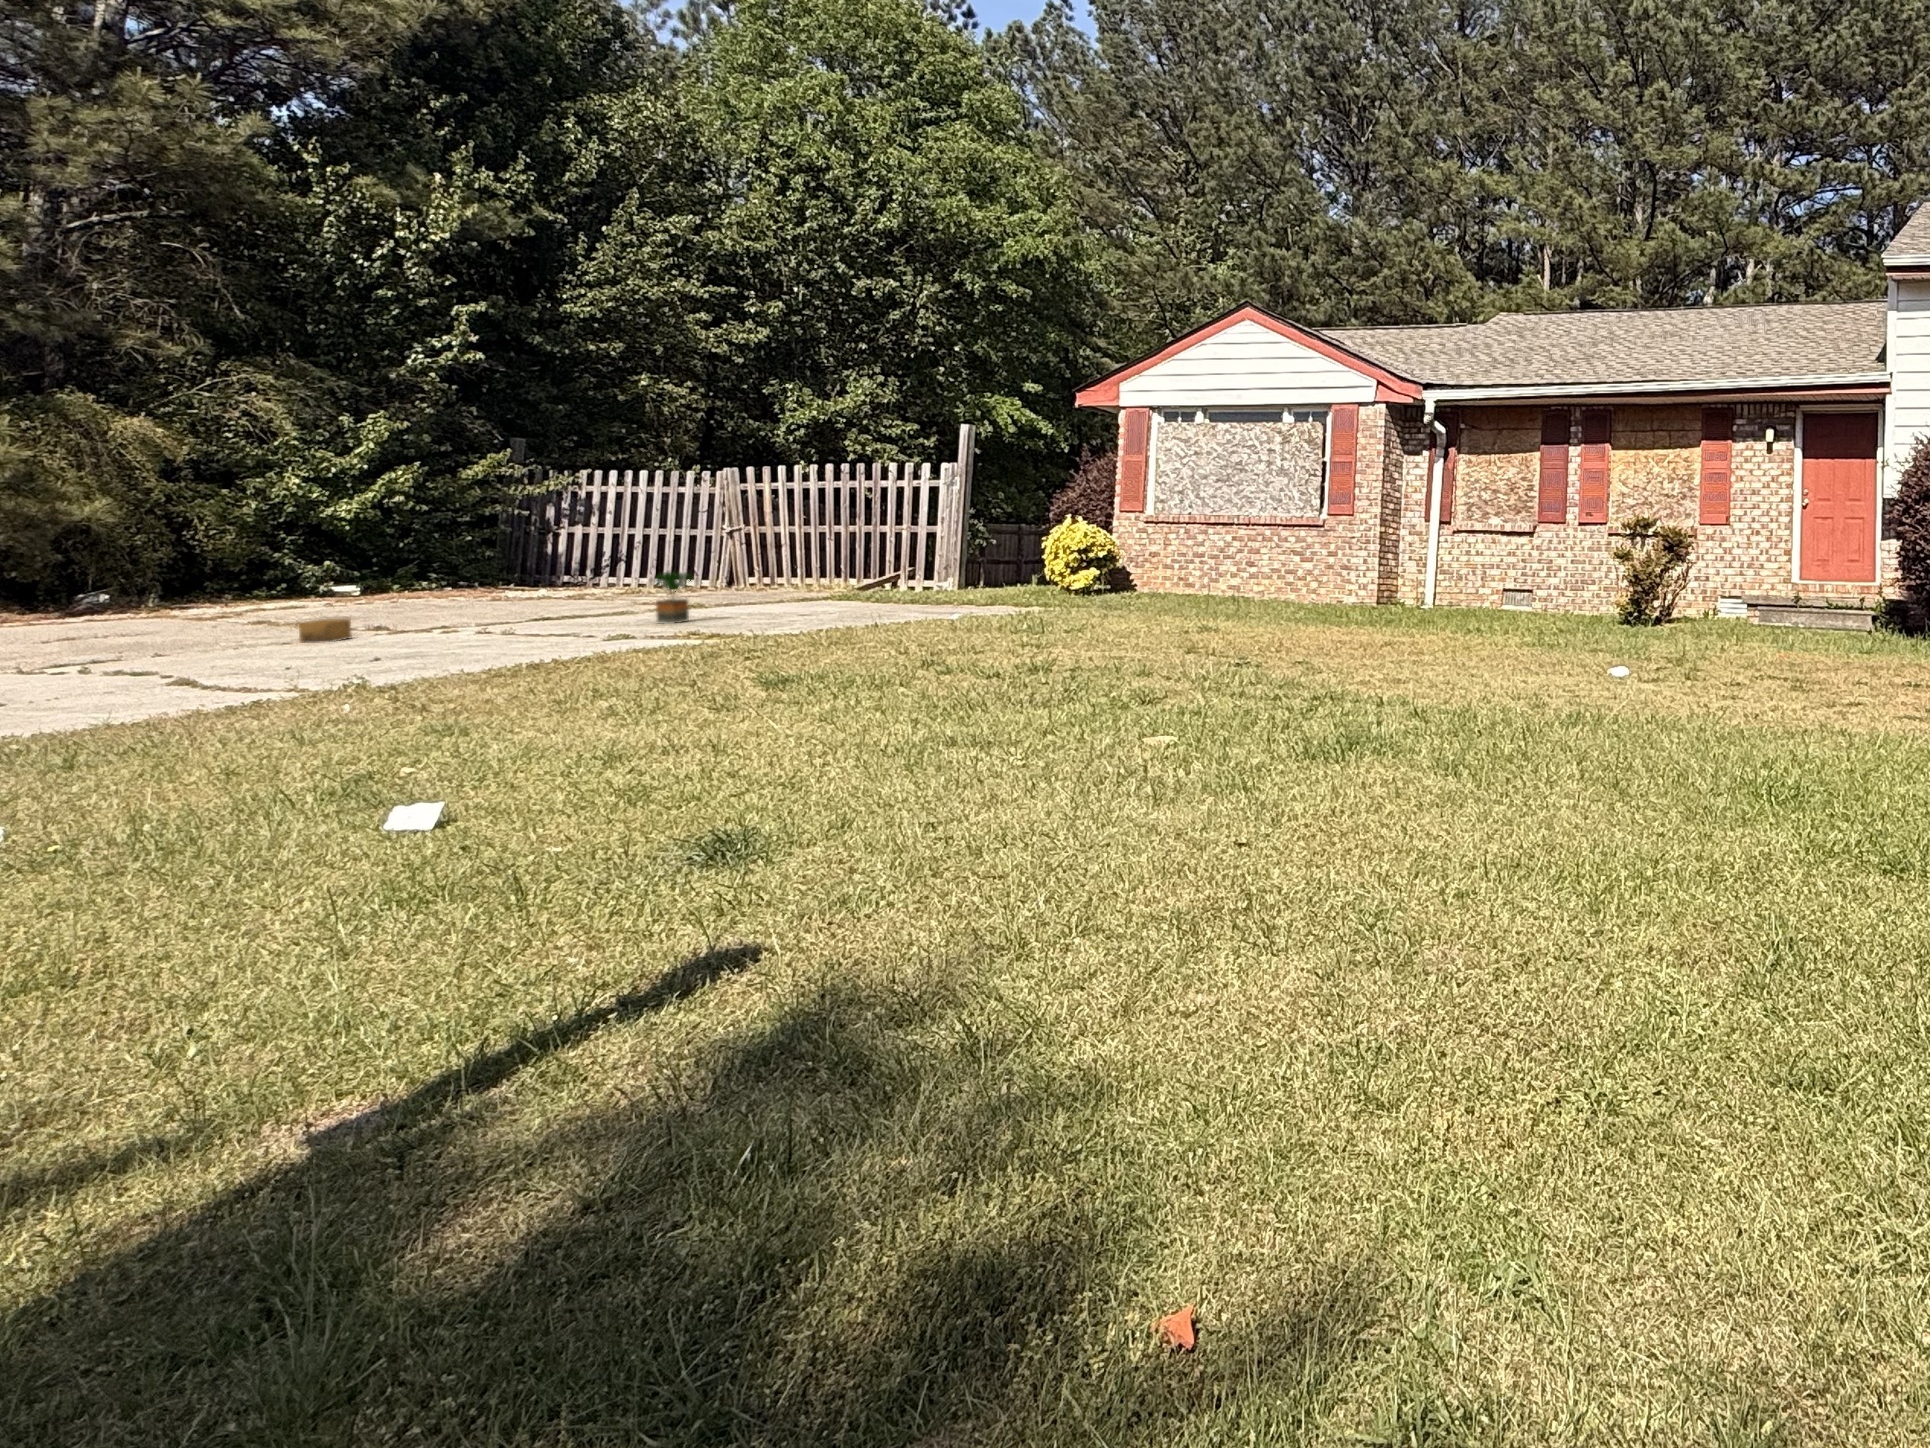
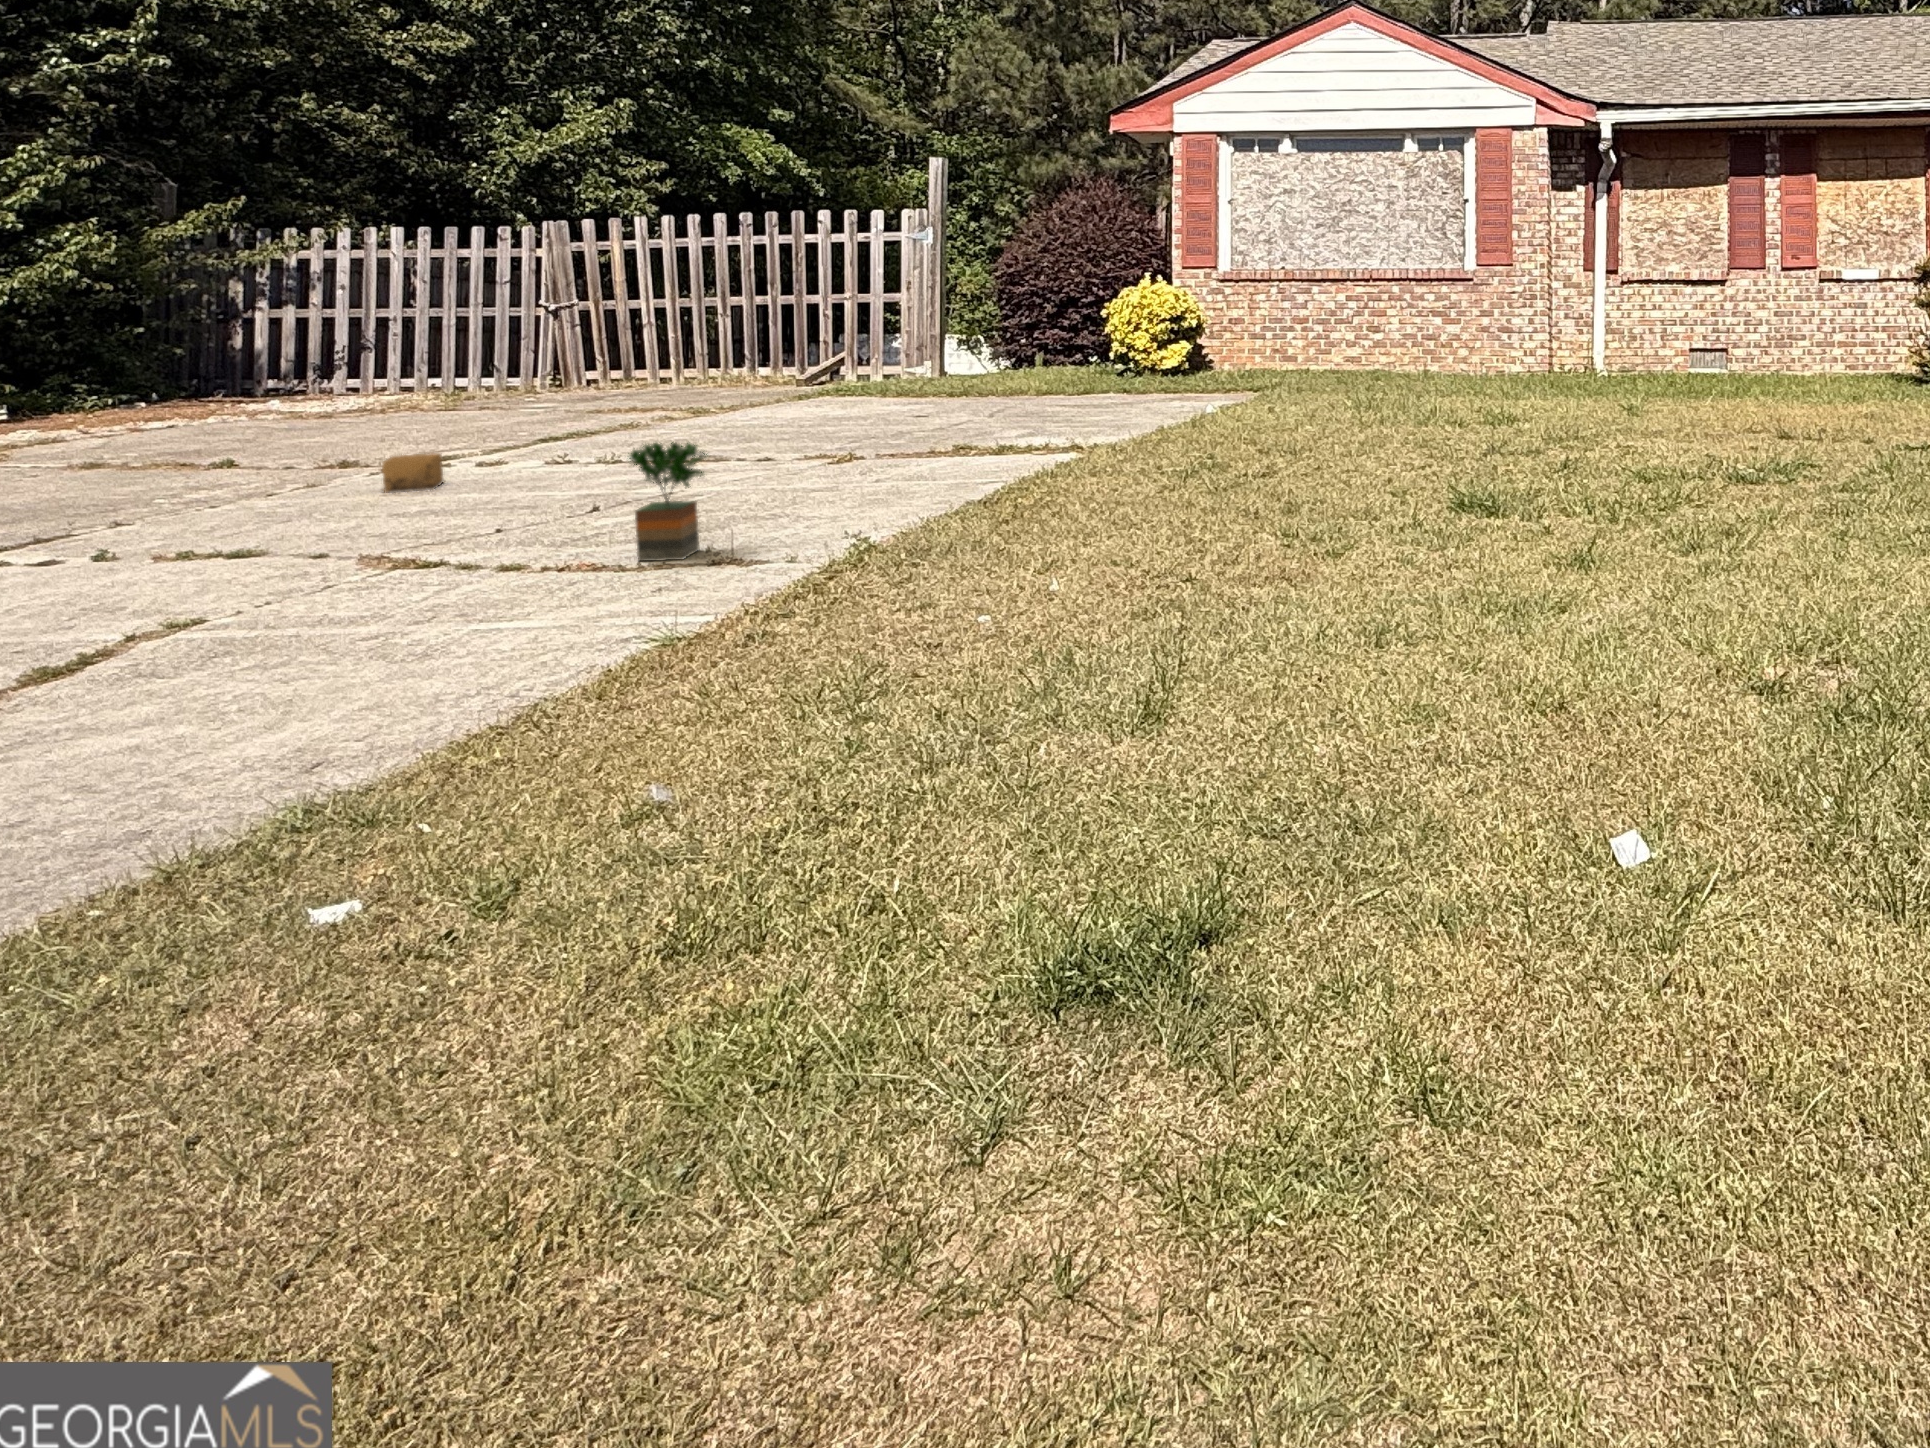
potted tree: present [655,572,693,624] -> present [628,442,708,561]

